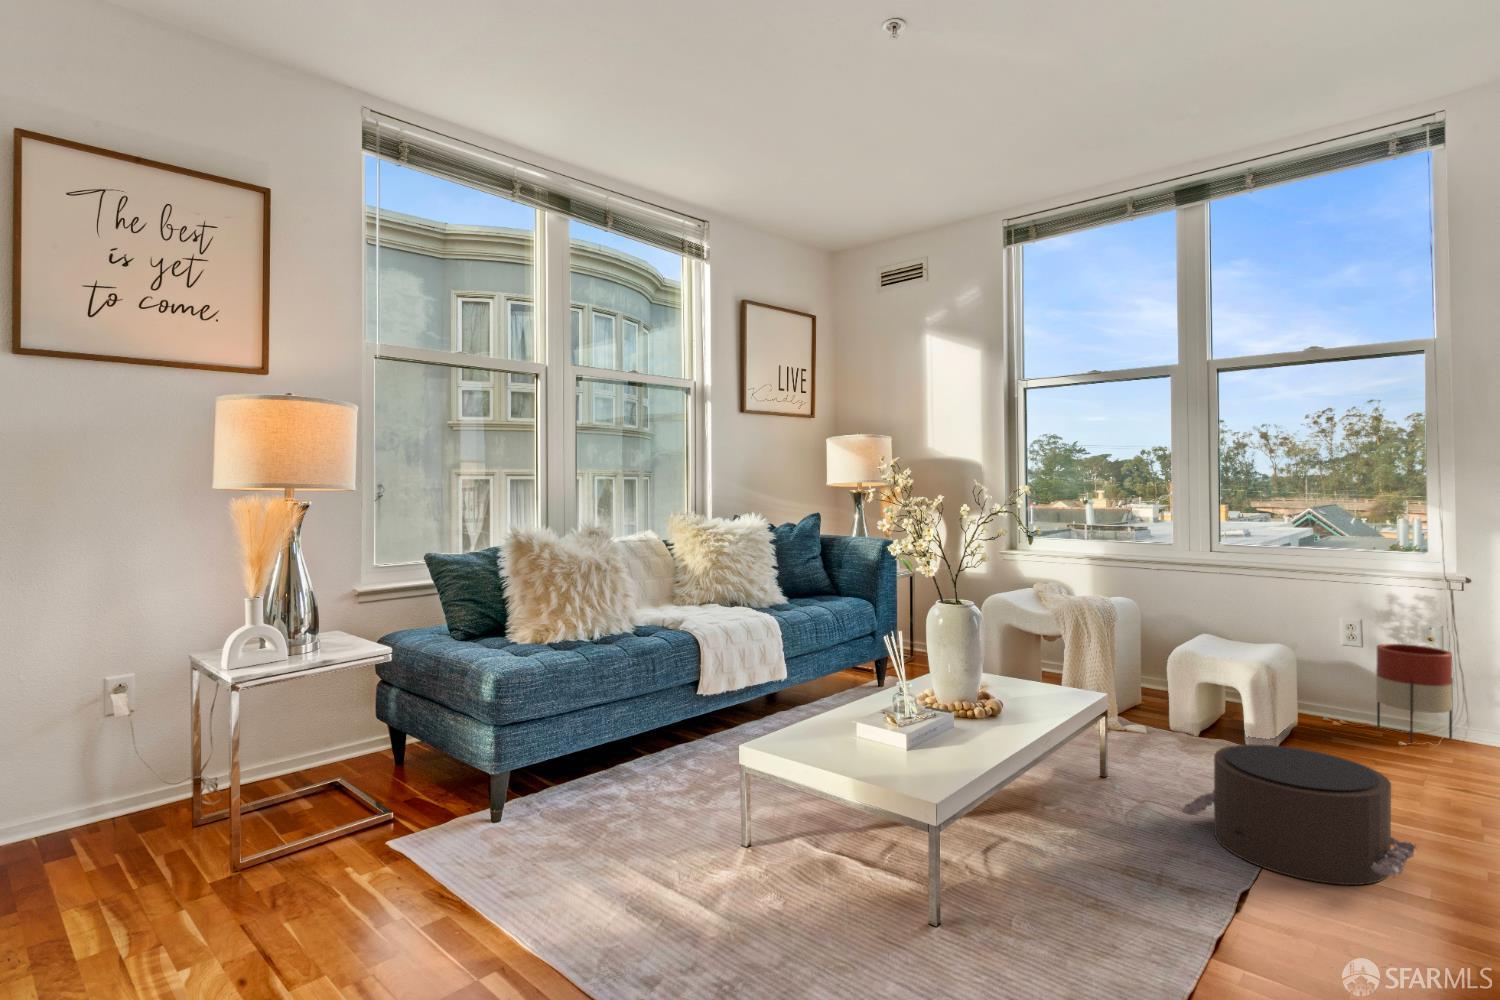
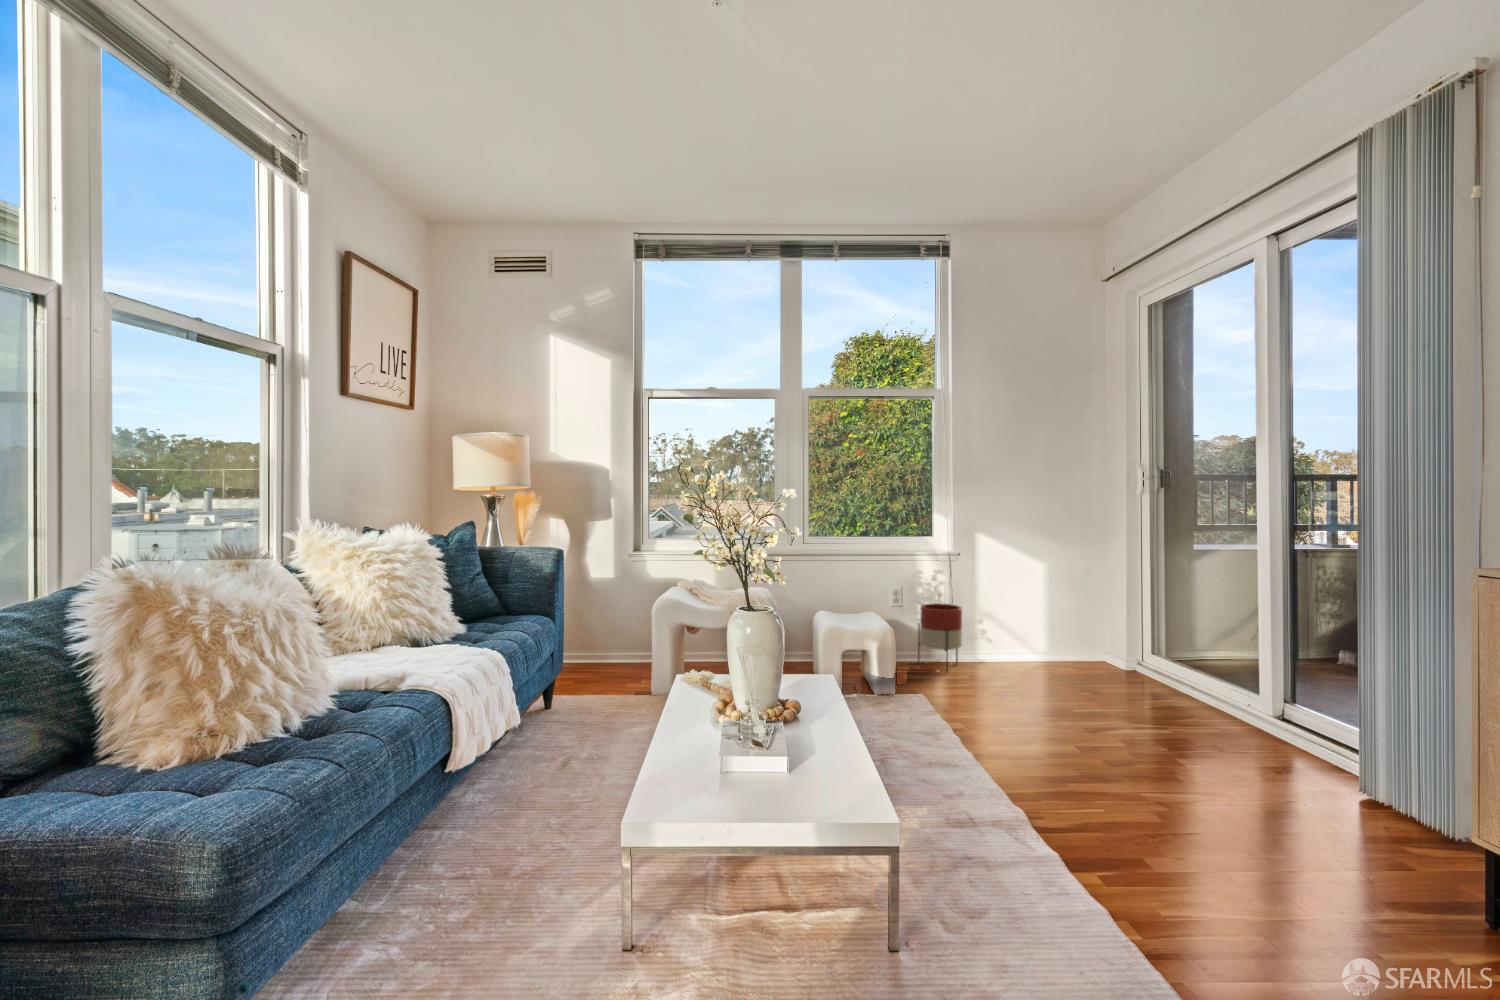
pouf: present [1182,745,1416,885] -> none [928,693,1080,792]

